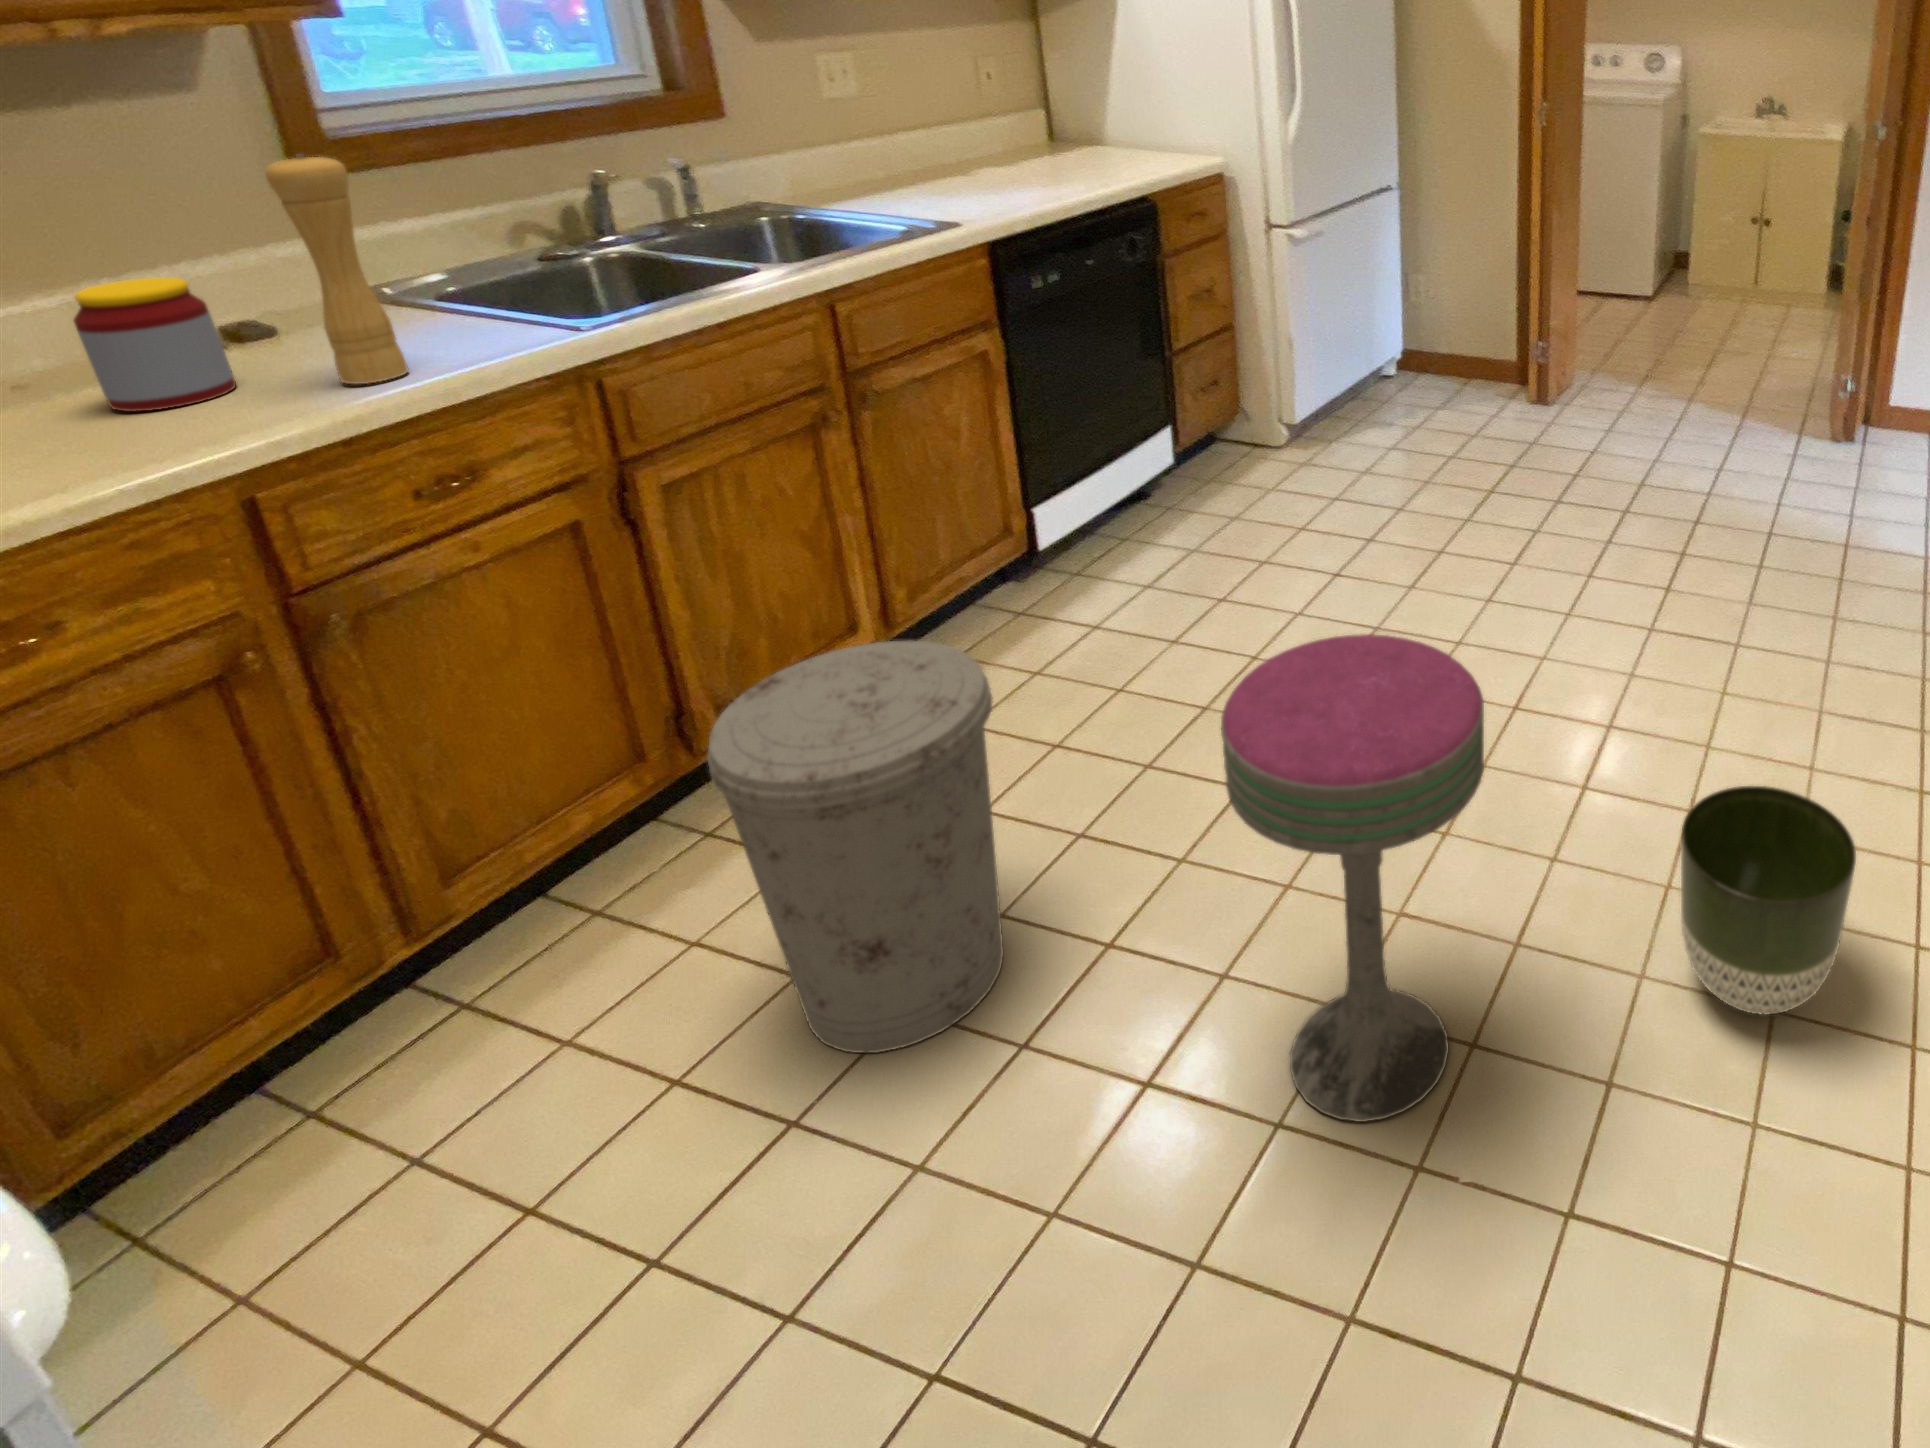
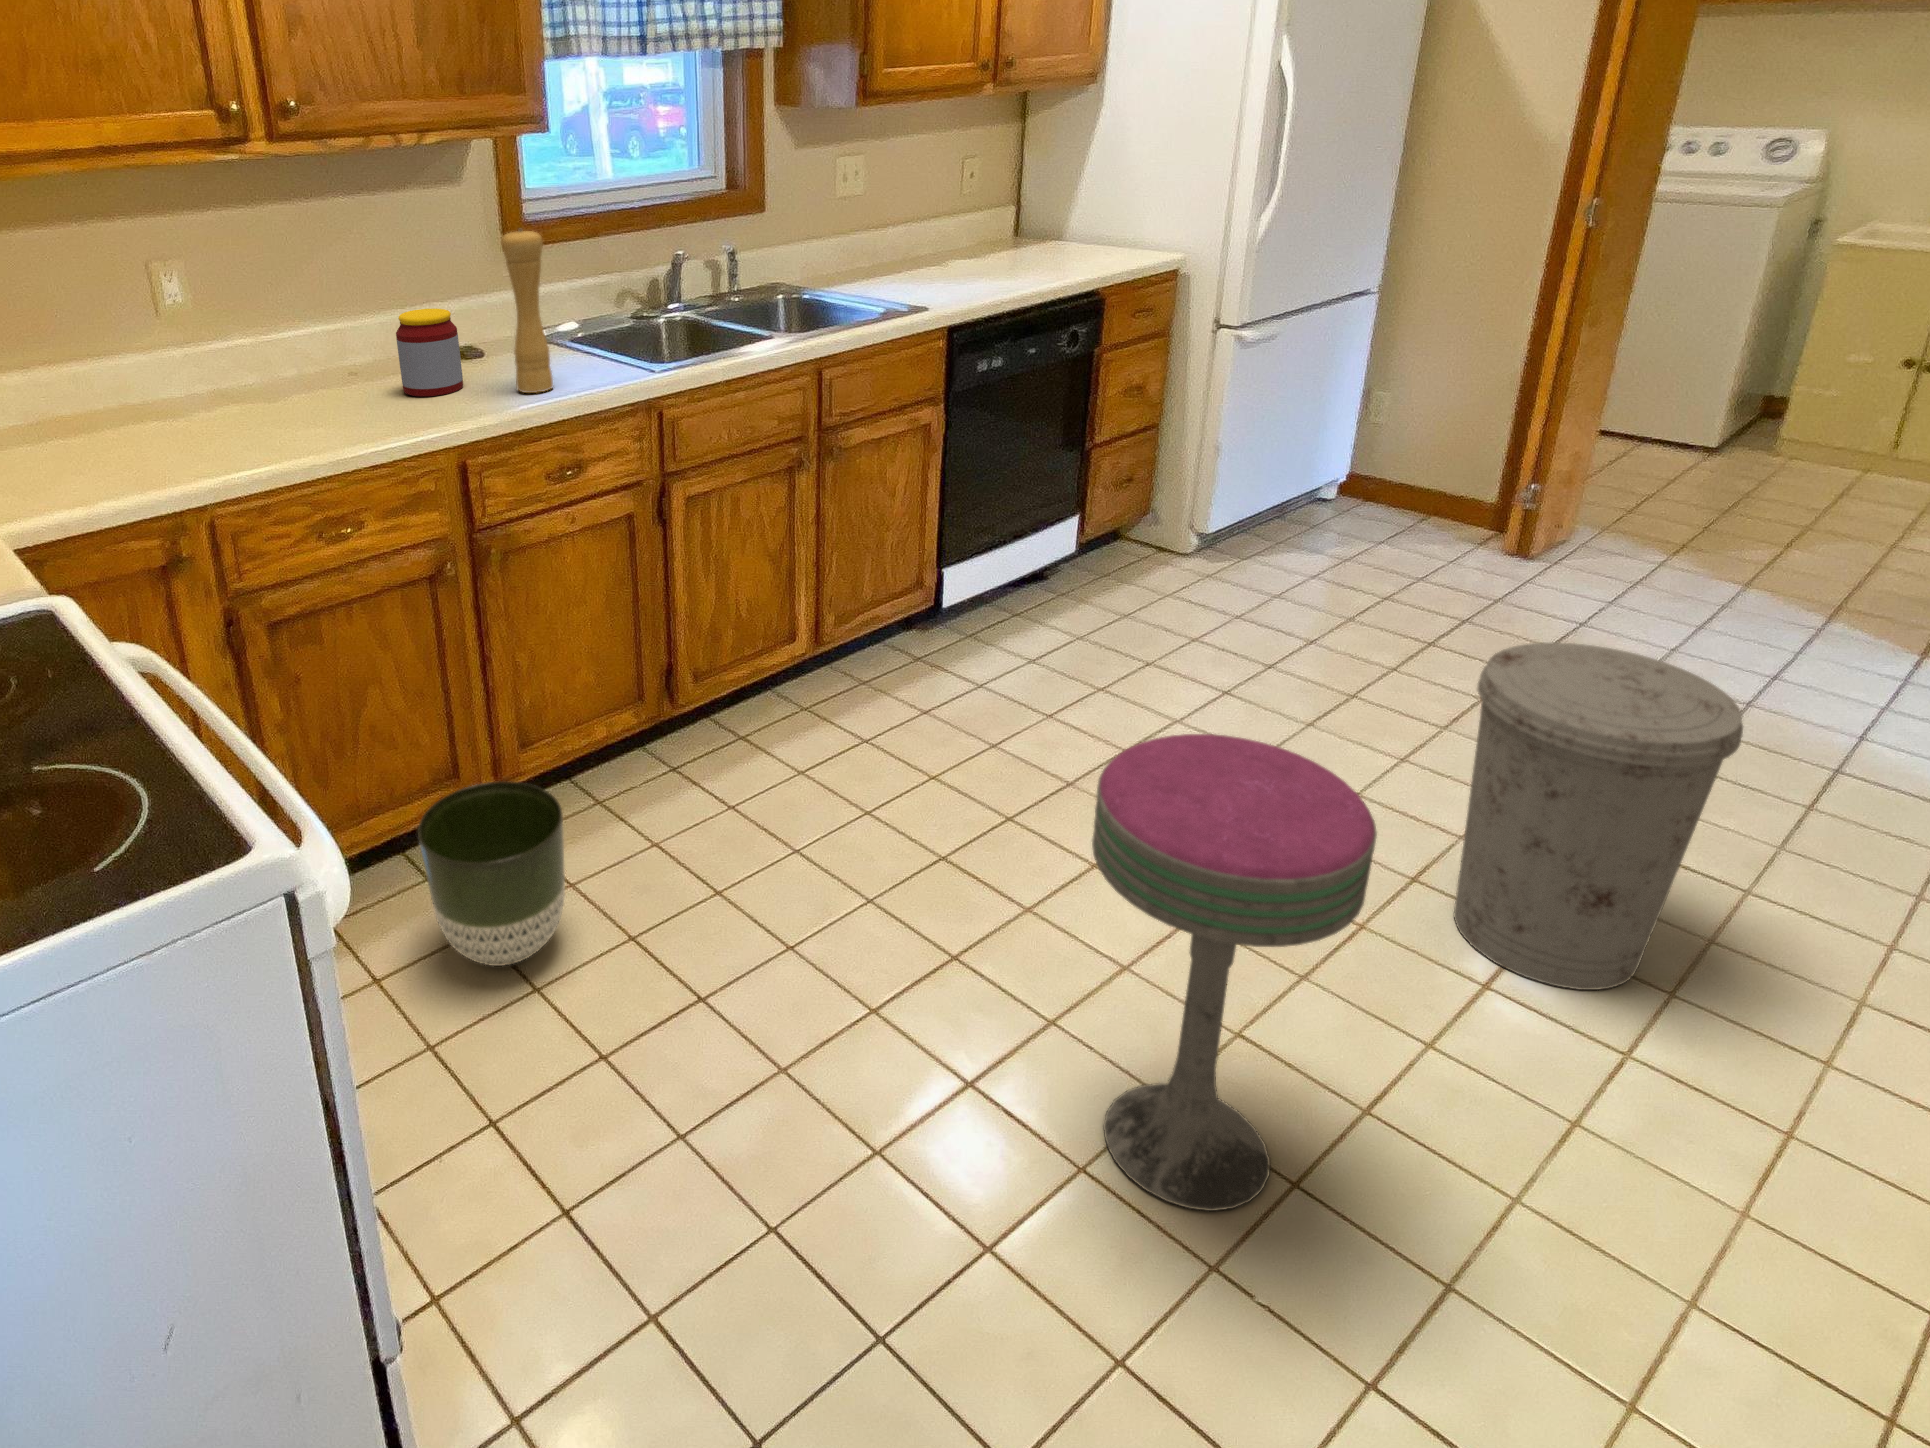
trash can: present [708,640,1003,1053] -> present [1454,642,1743,990]
planter: present [1681,786,1856,1015] -> present [418,781,565,966]

